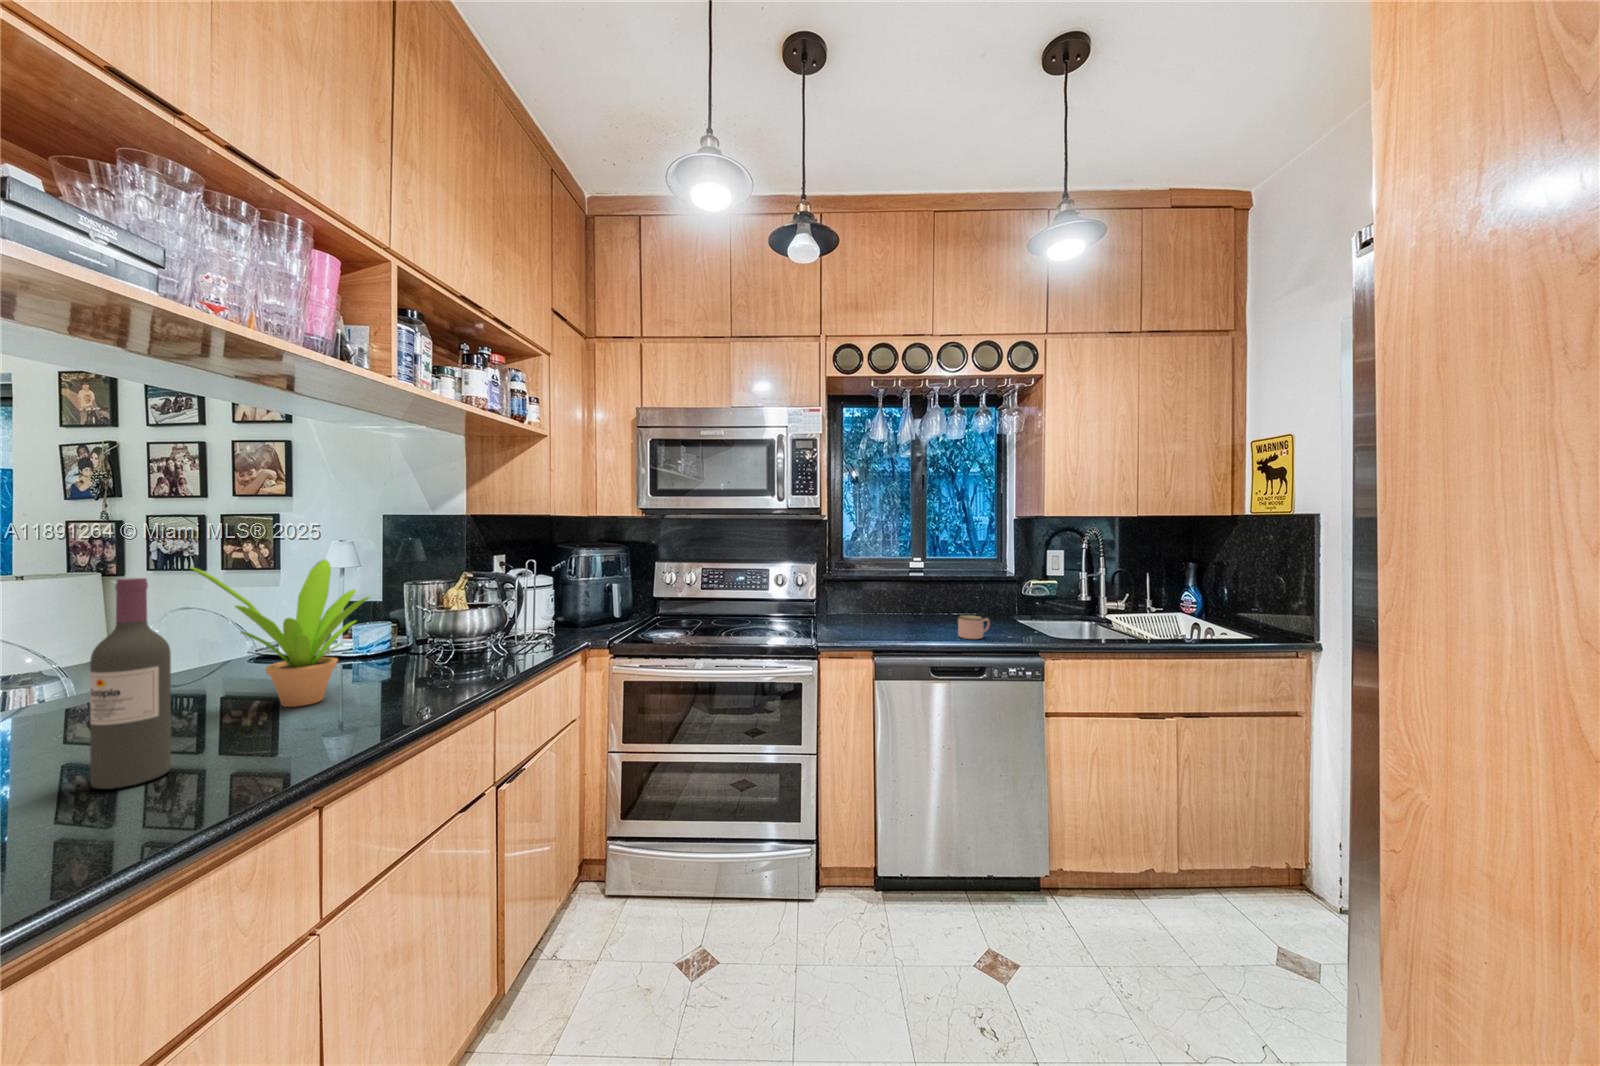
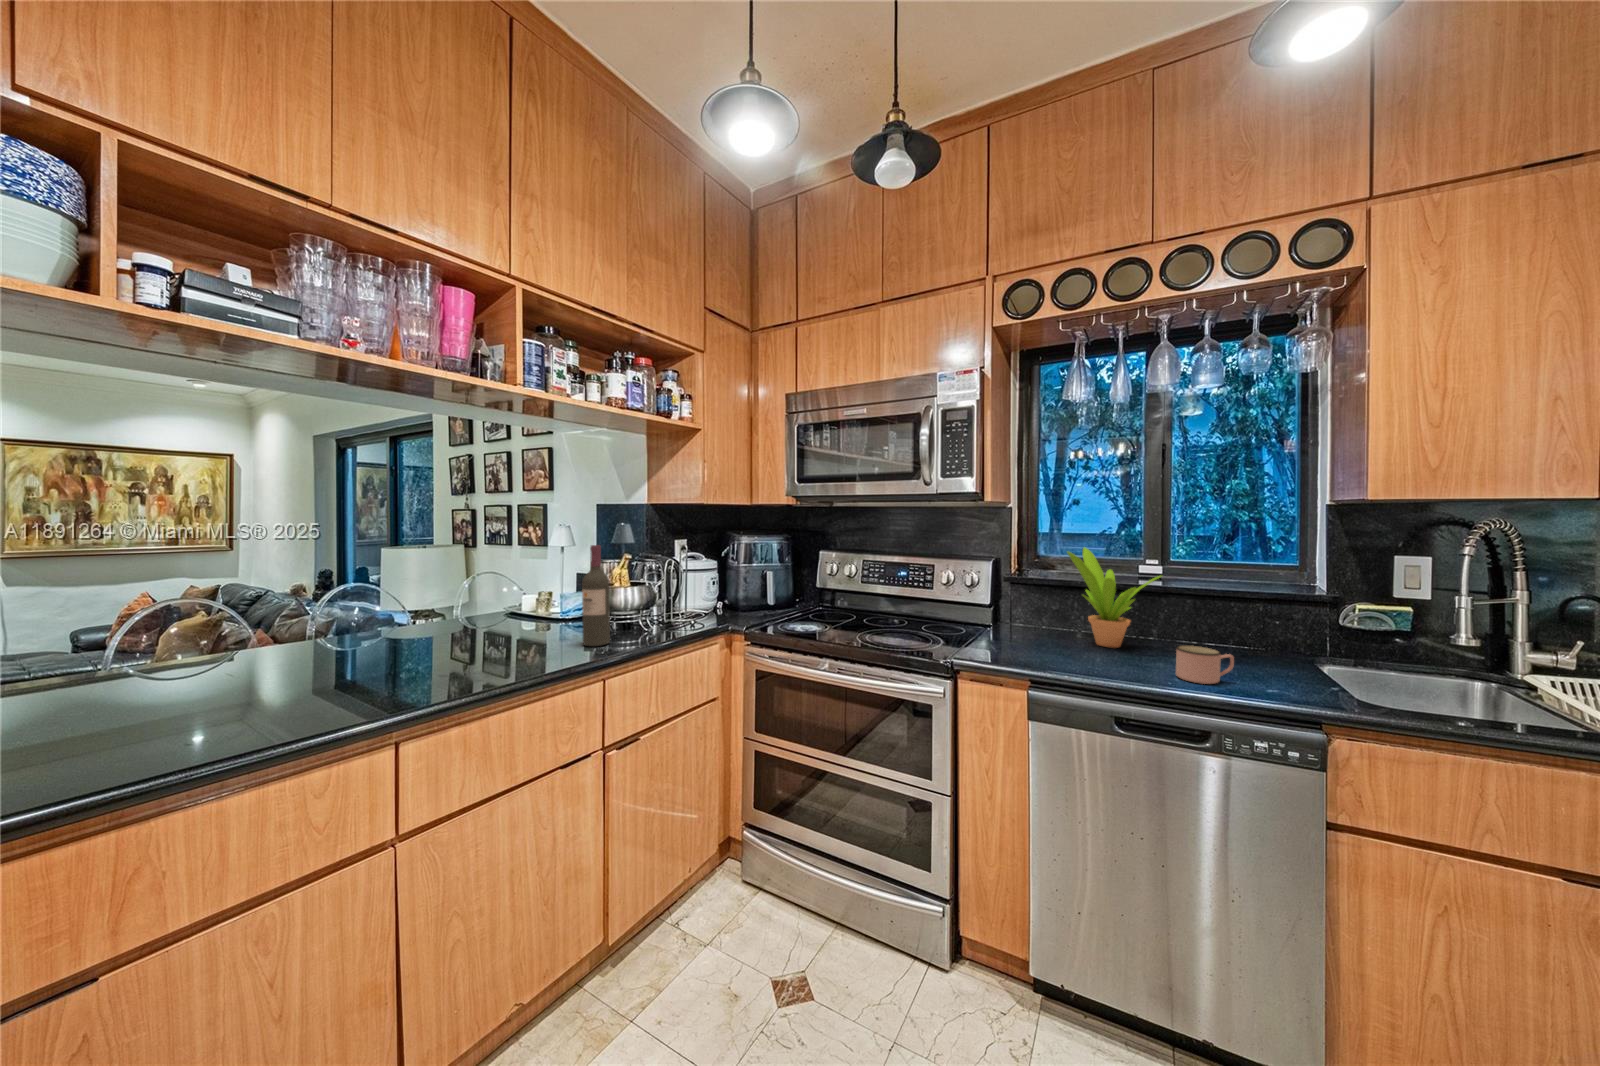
potted plant: present [191,559,370,707] -> present [1067,547,1161,648]
wine bottle: present [90,578,171,789] -> present [582,545,610,646]

